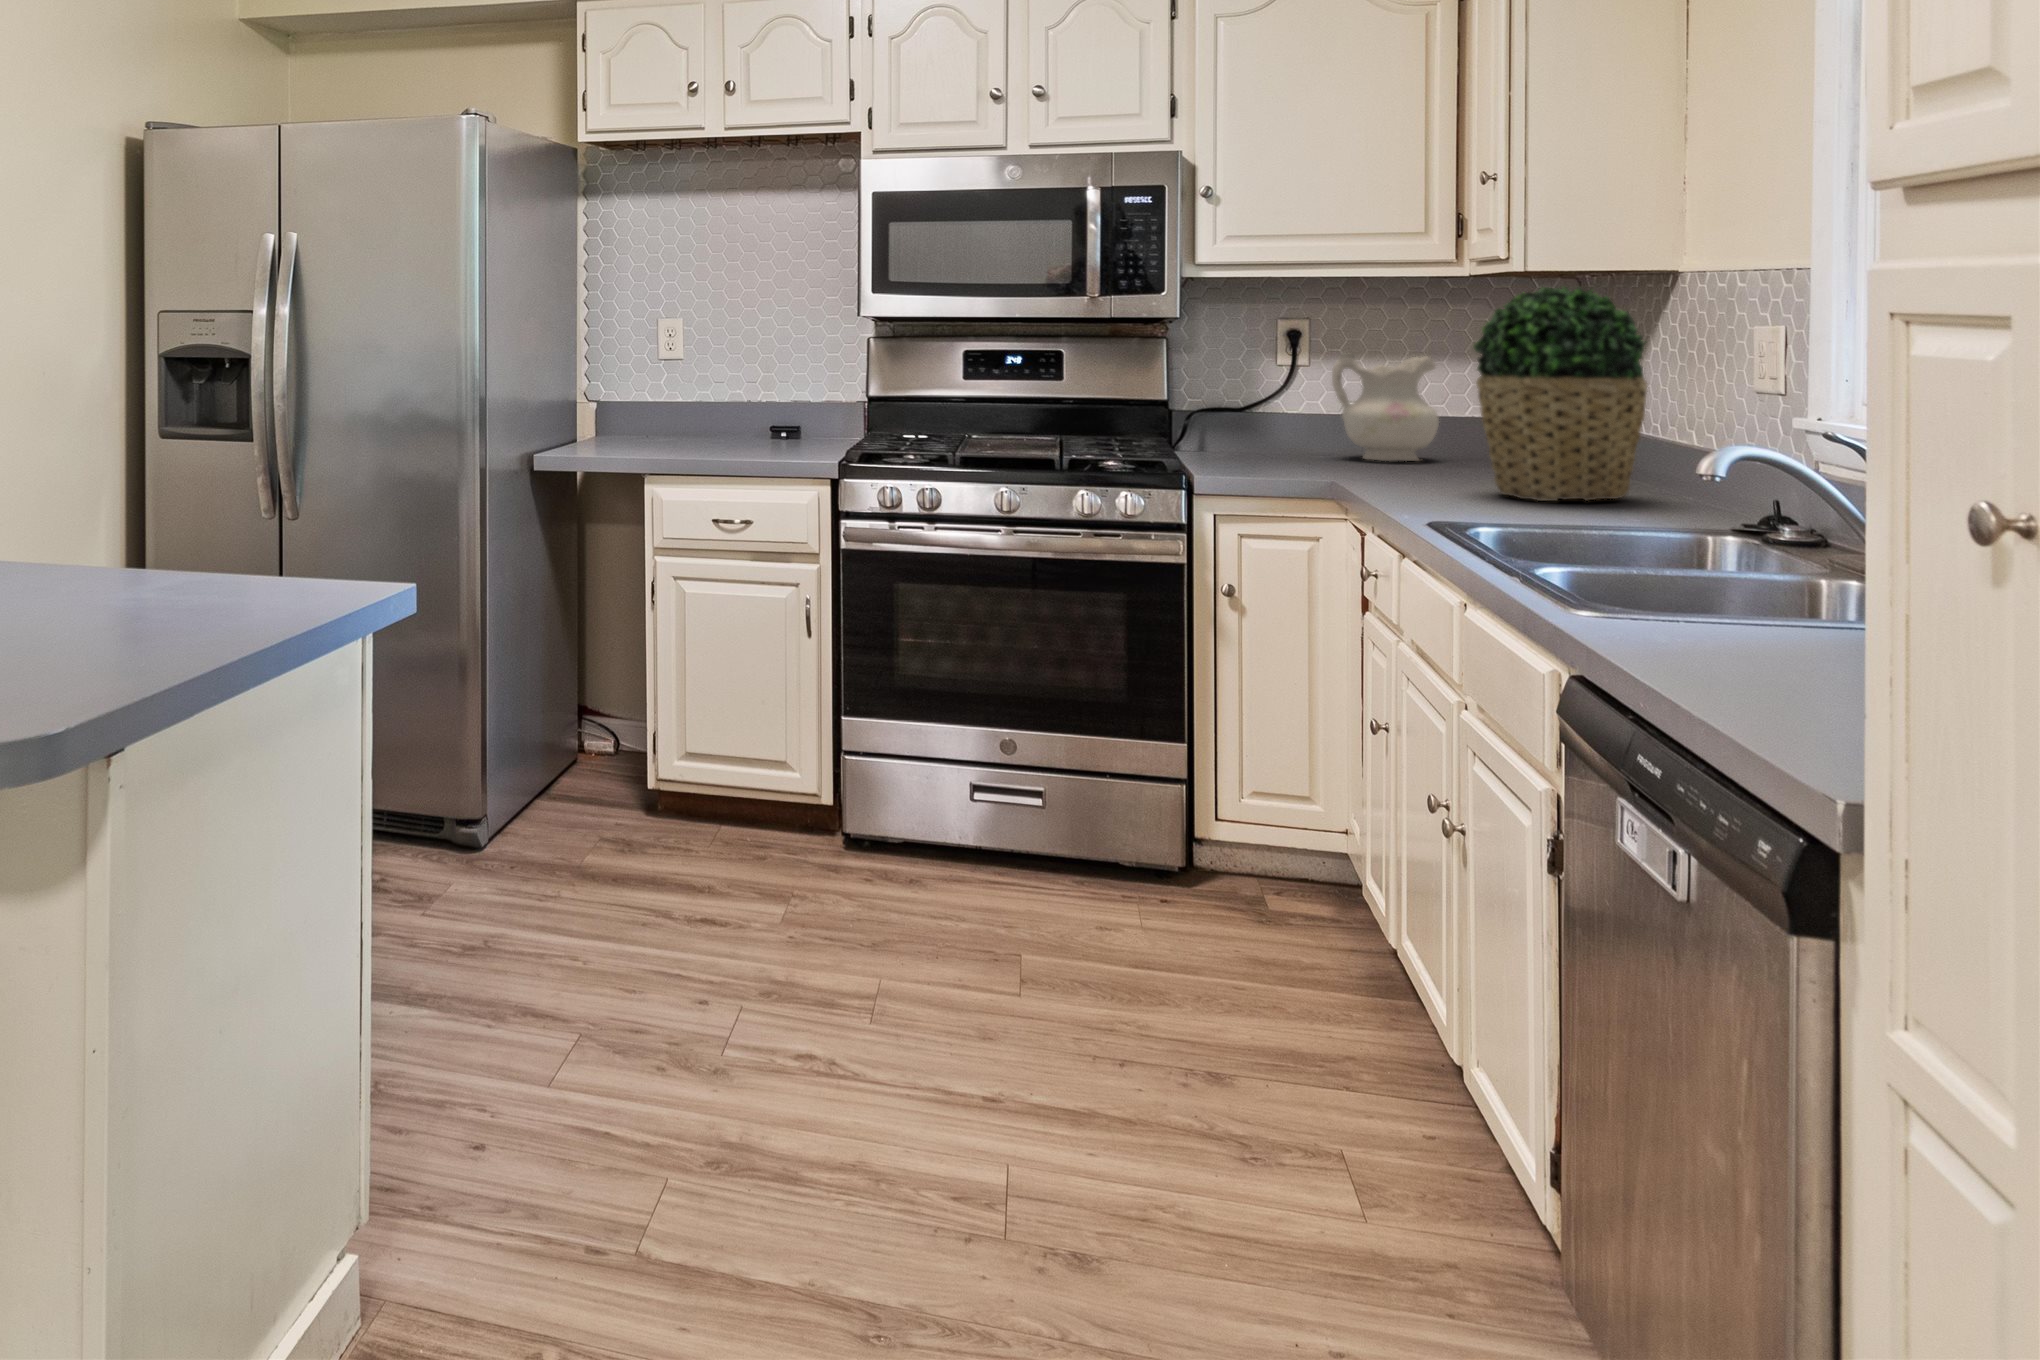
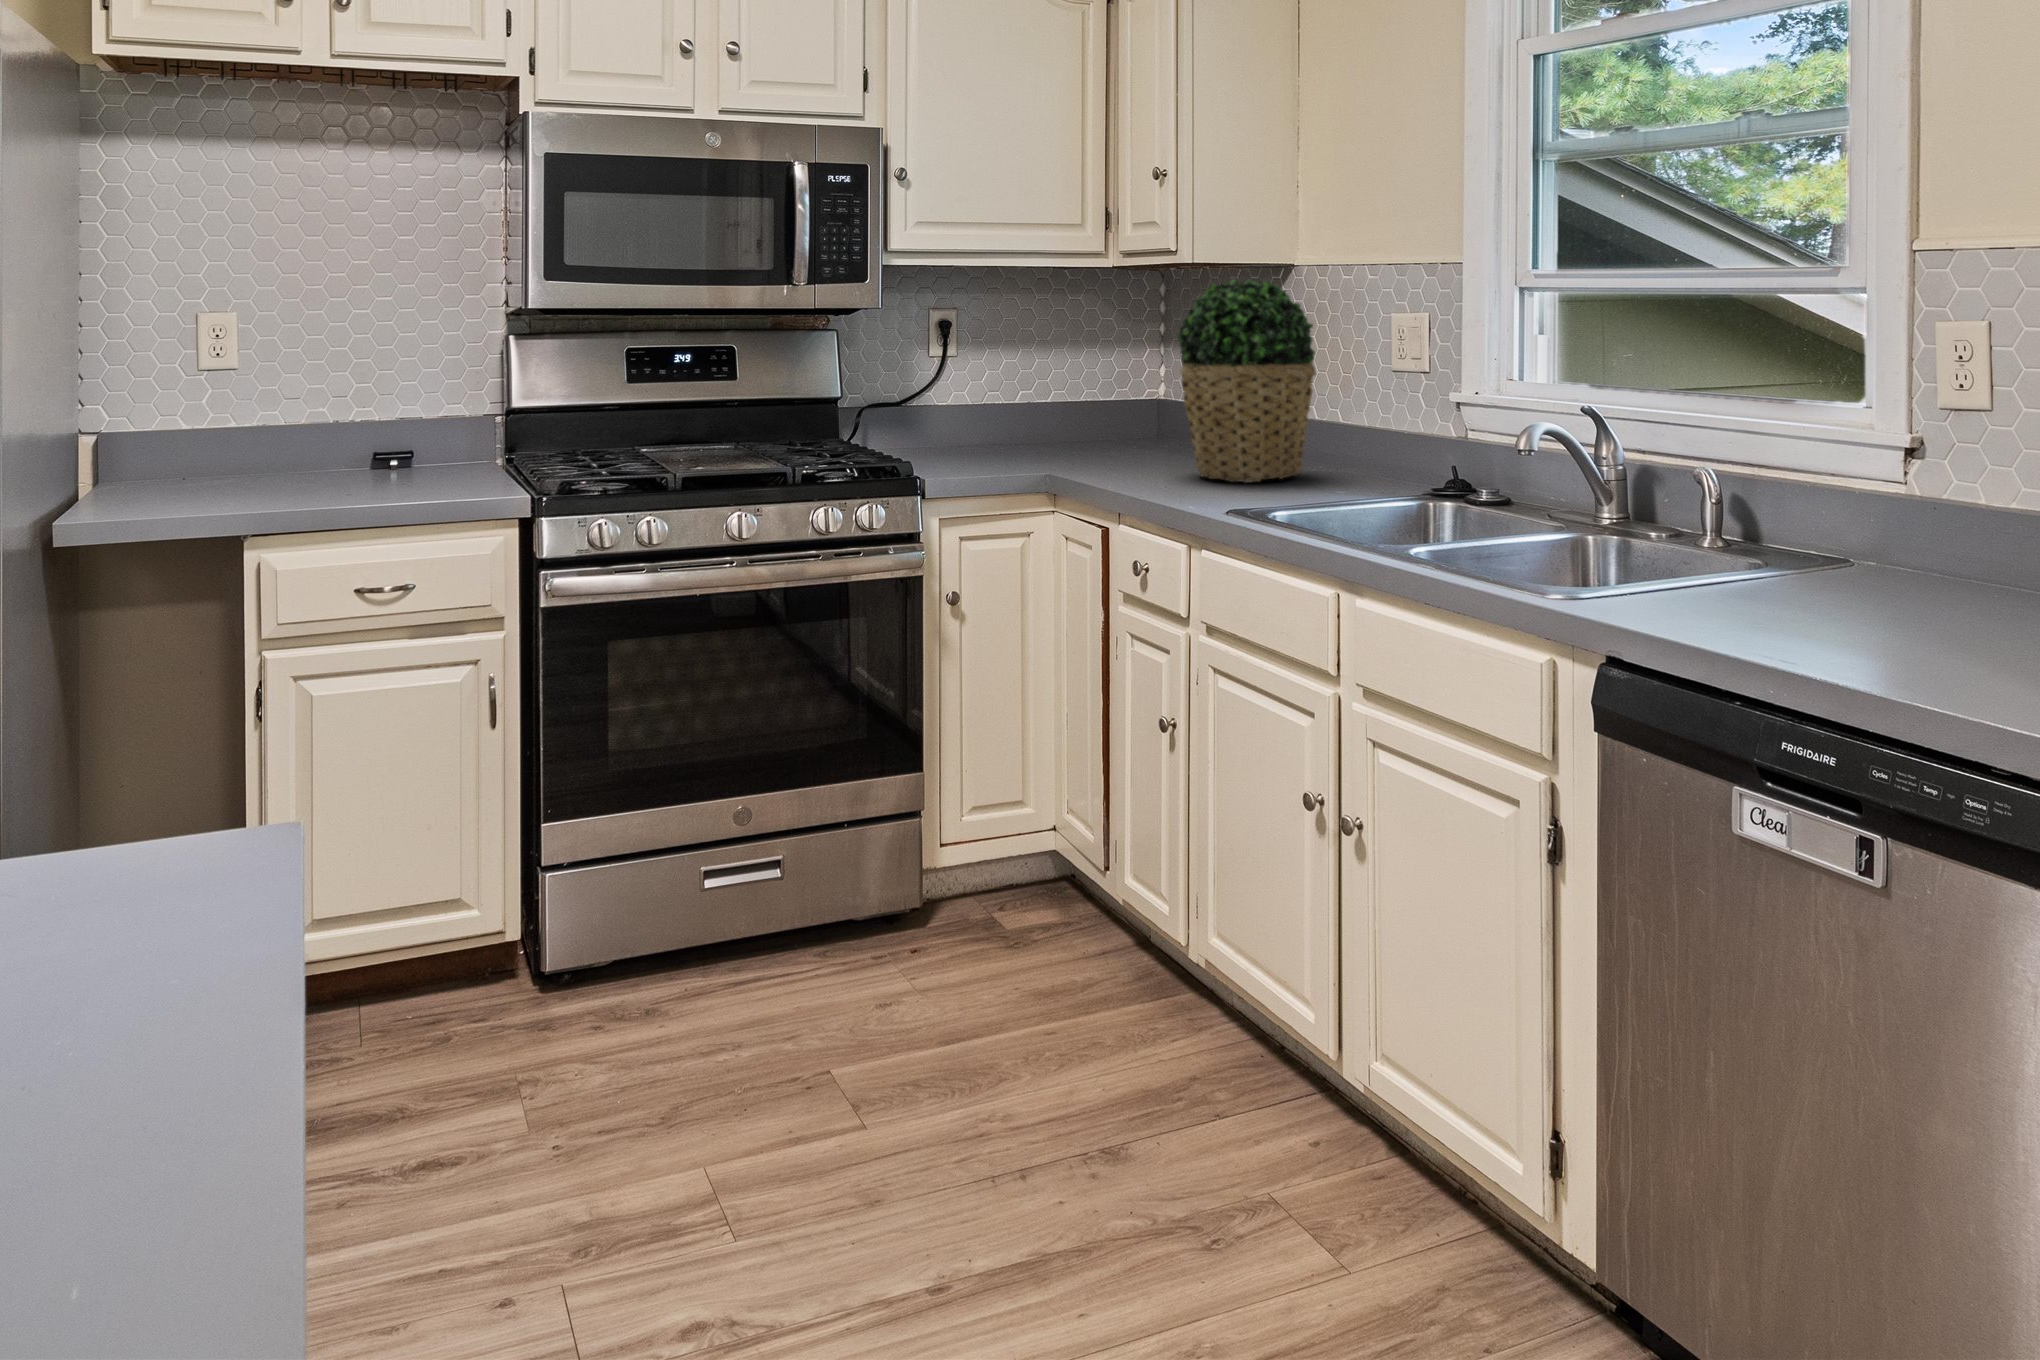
ceramic pitcher: present [1332,354,1439,461] -> none [990,344,1078,450]

